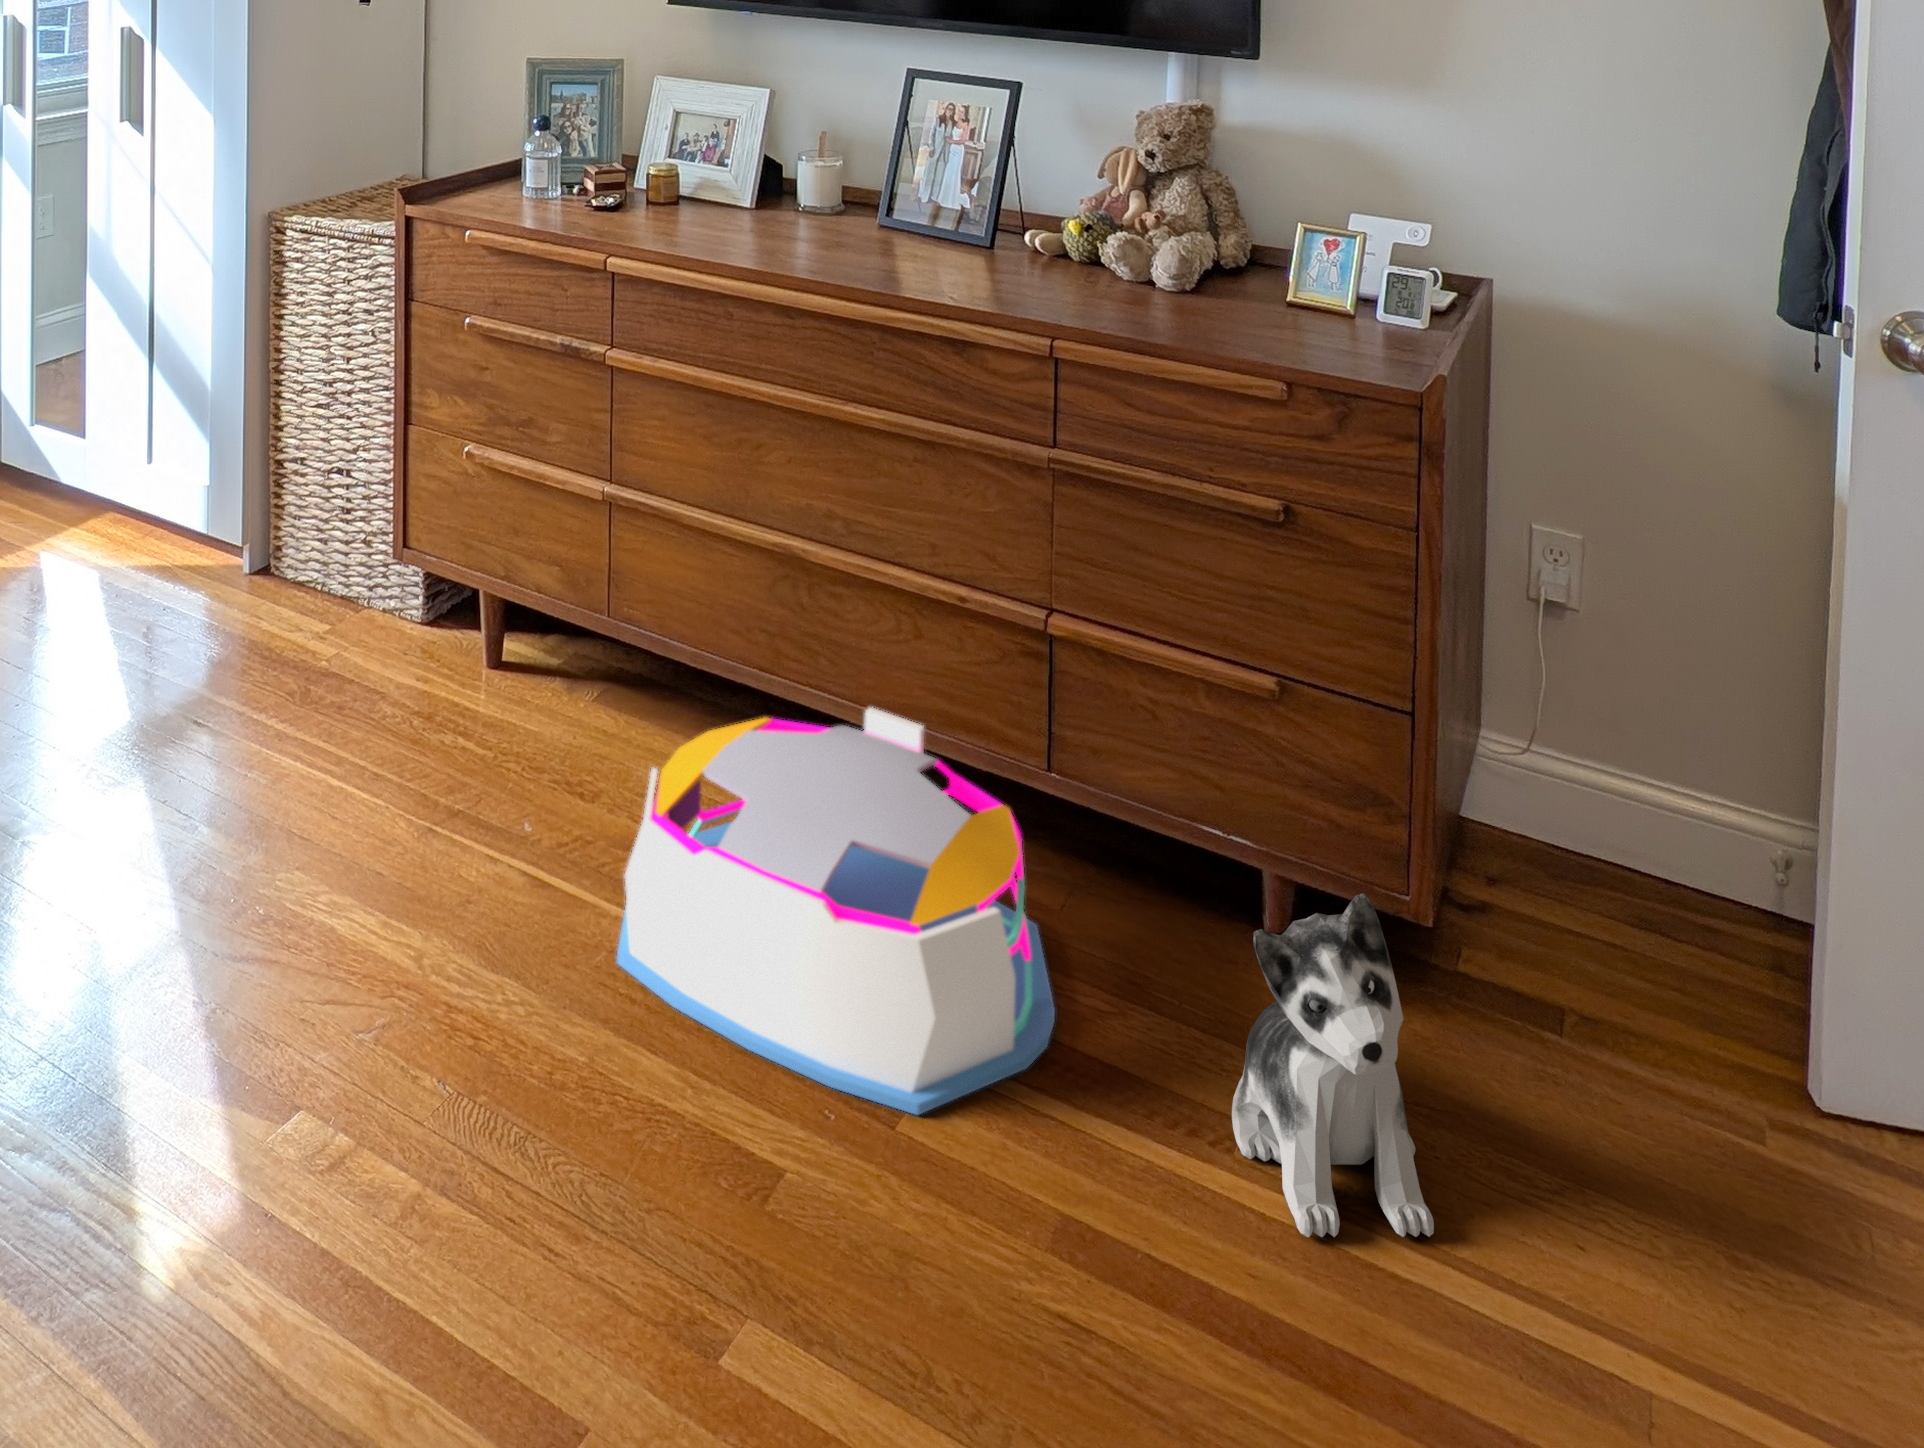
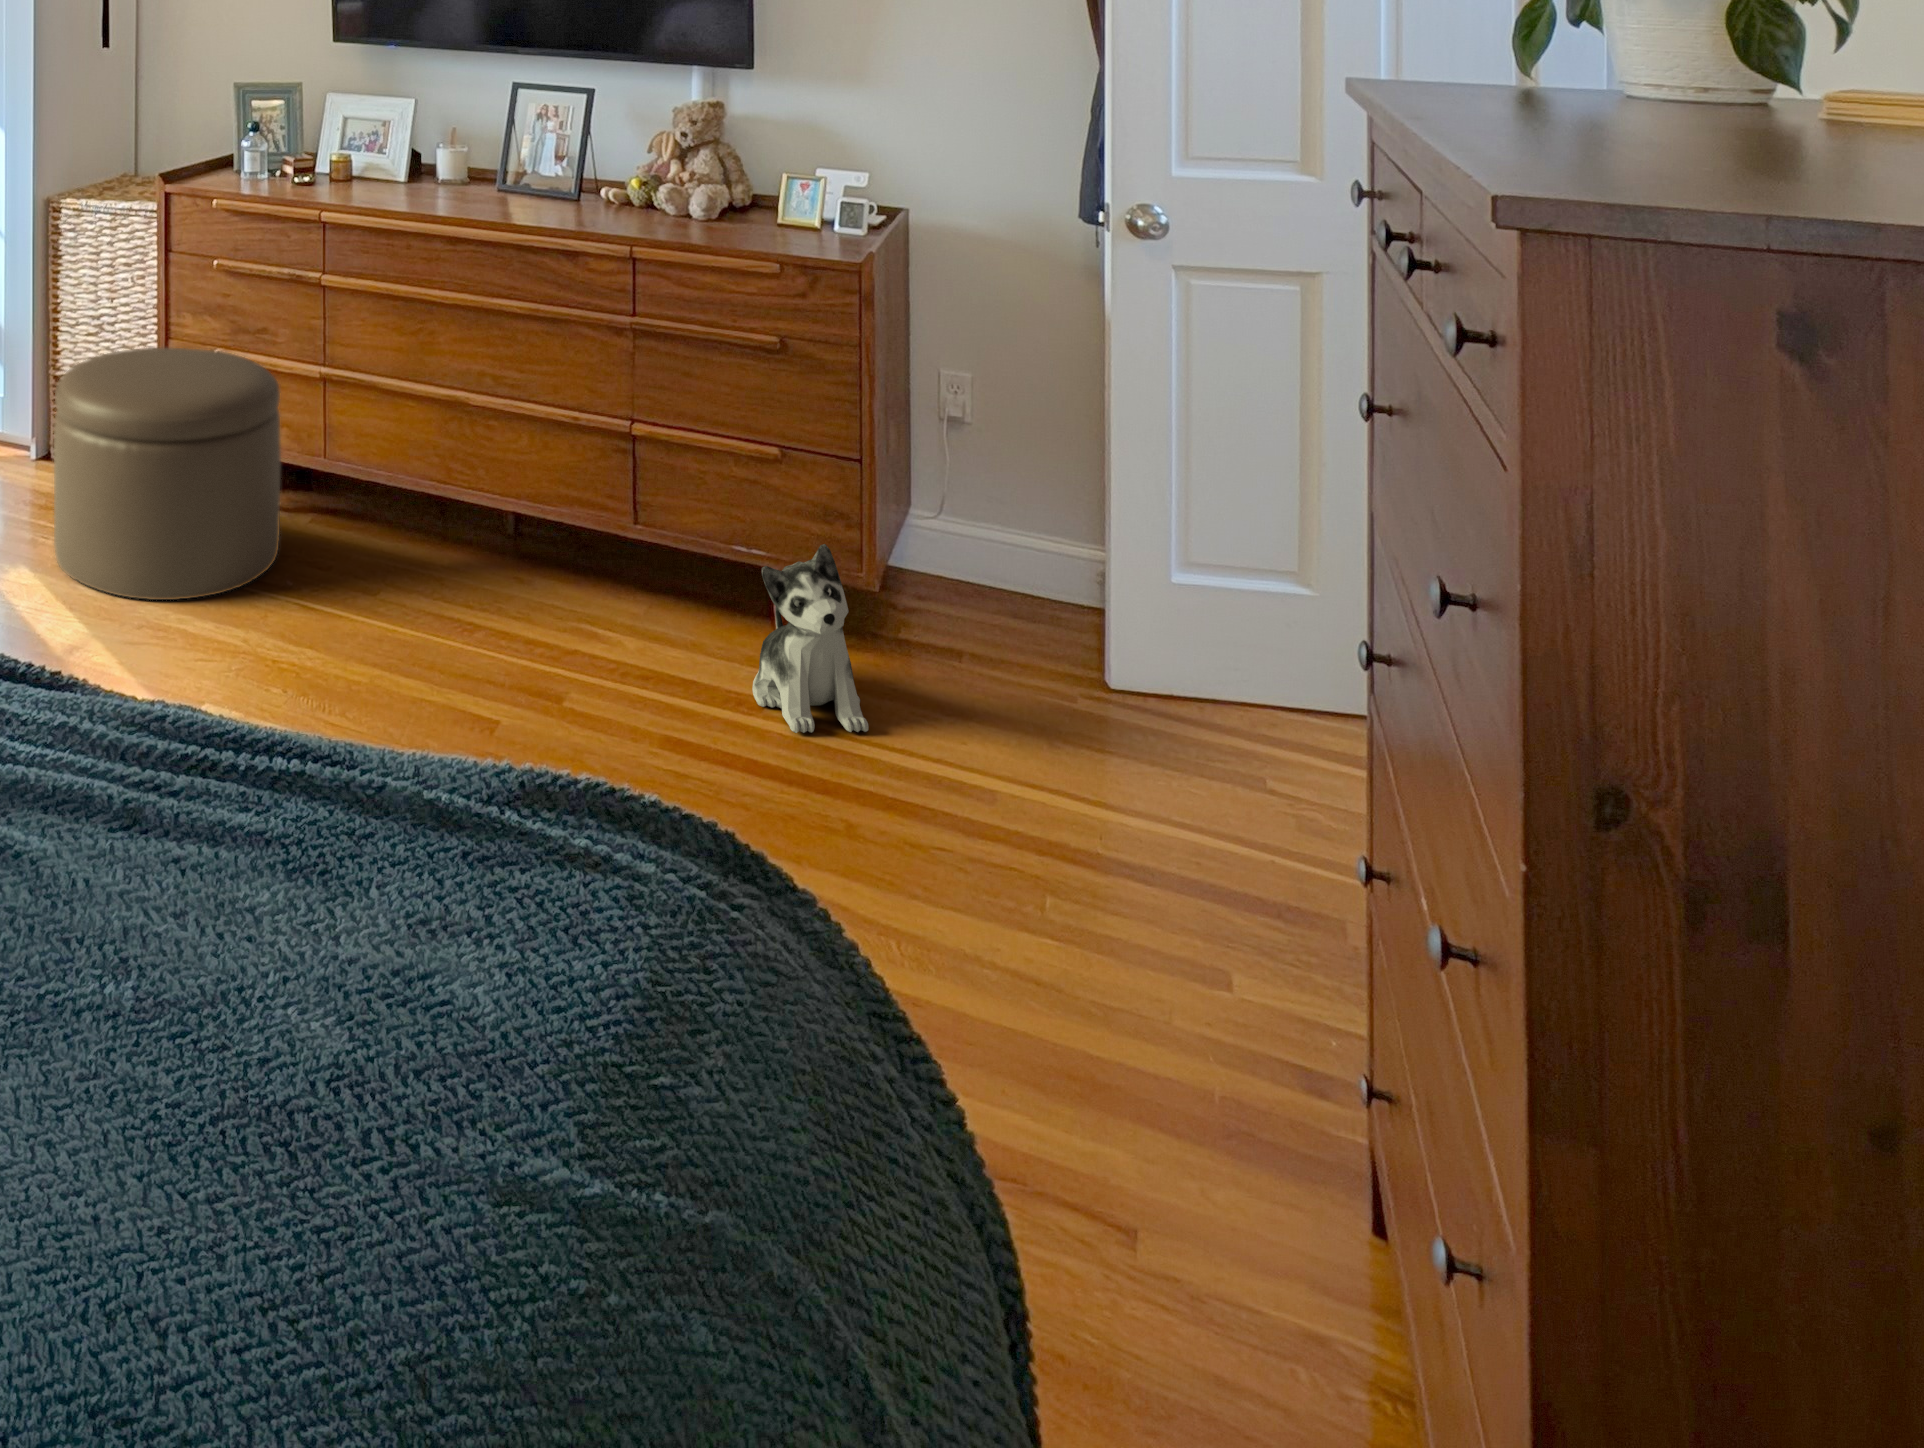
ottoman: none [190,443,536,864] -> present [54,348,281,600]
storage bin: present [617,707,1055,1115] -> none [365,492,644,694]

